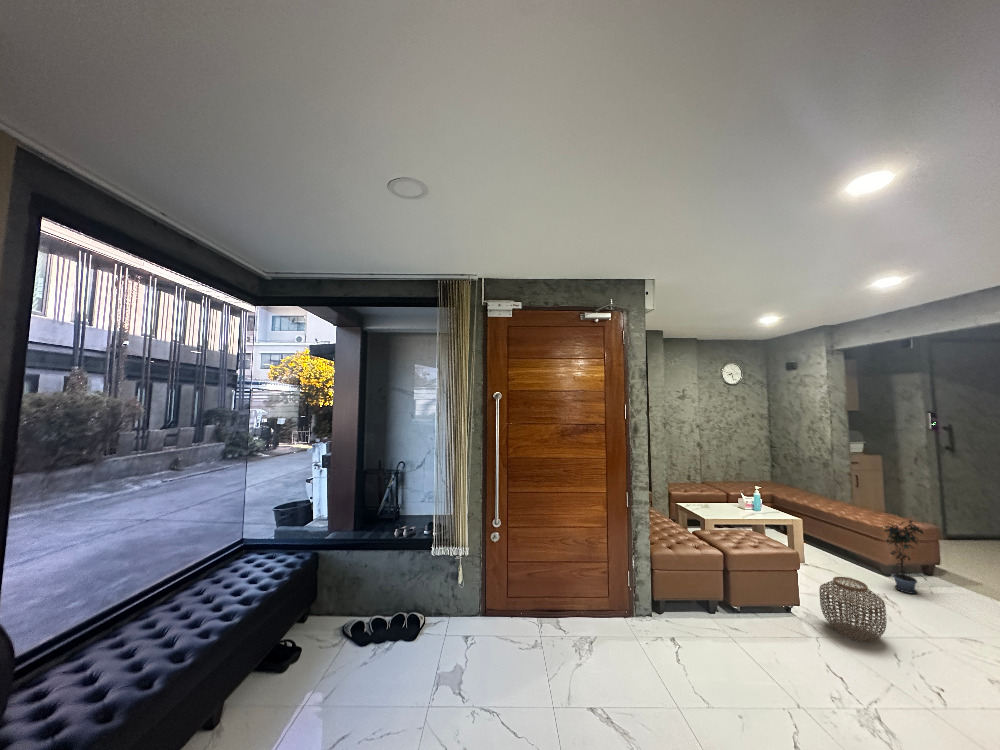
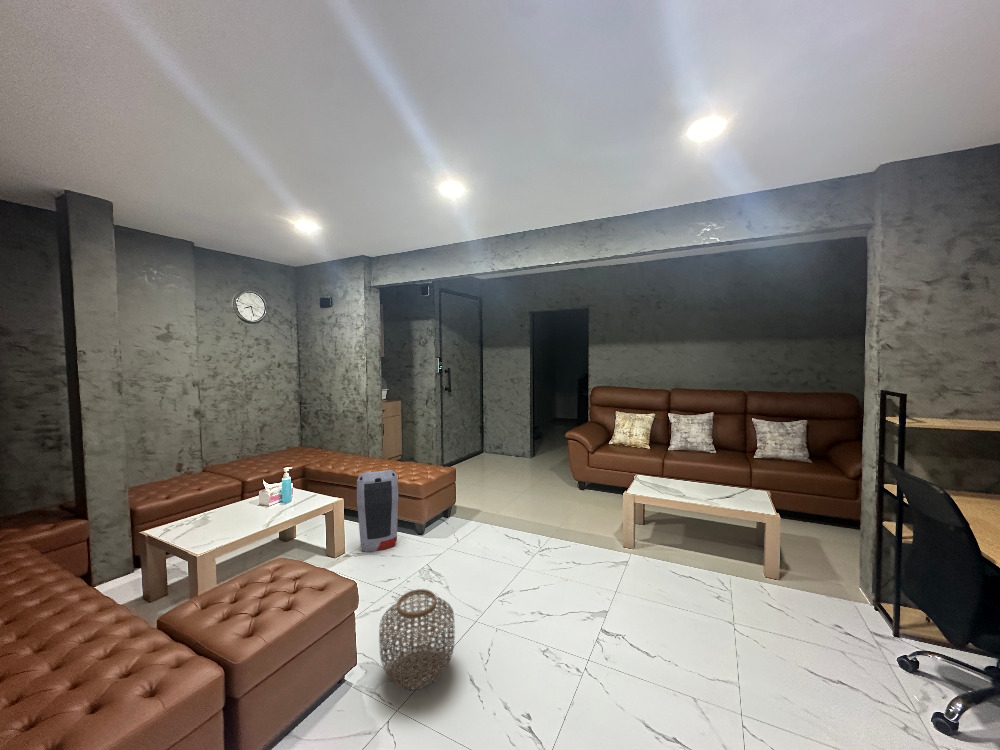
air purifier: none [815,503,857,573] -> present [357,470,398,552]
potted plant: present [884,520,923,593] -> none [423,471,456,552]

